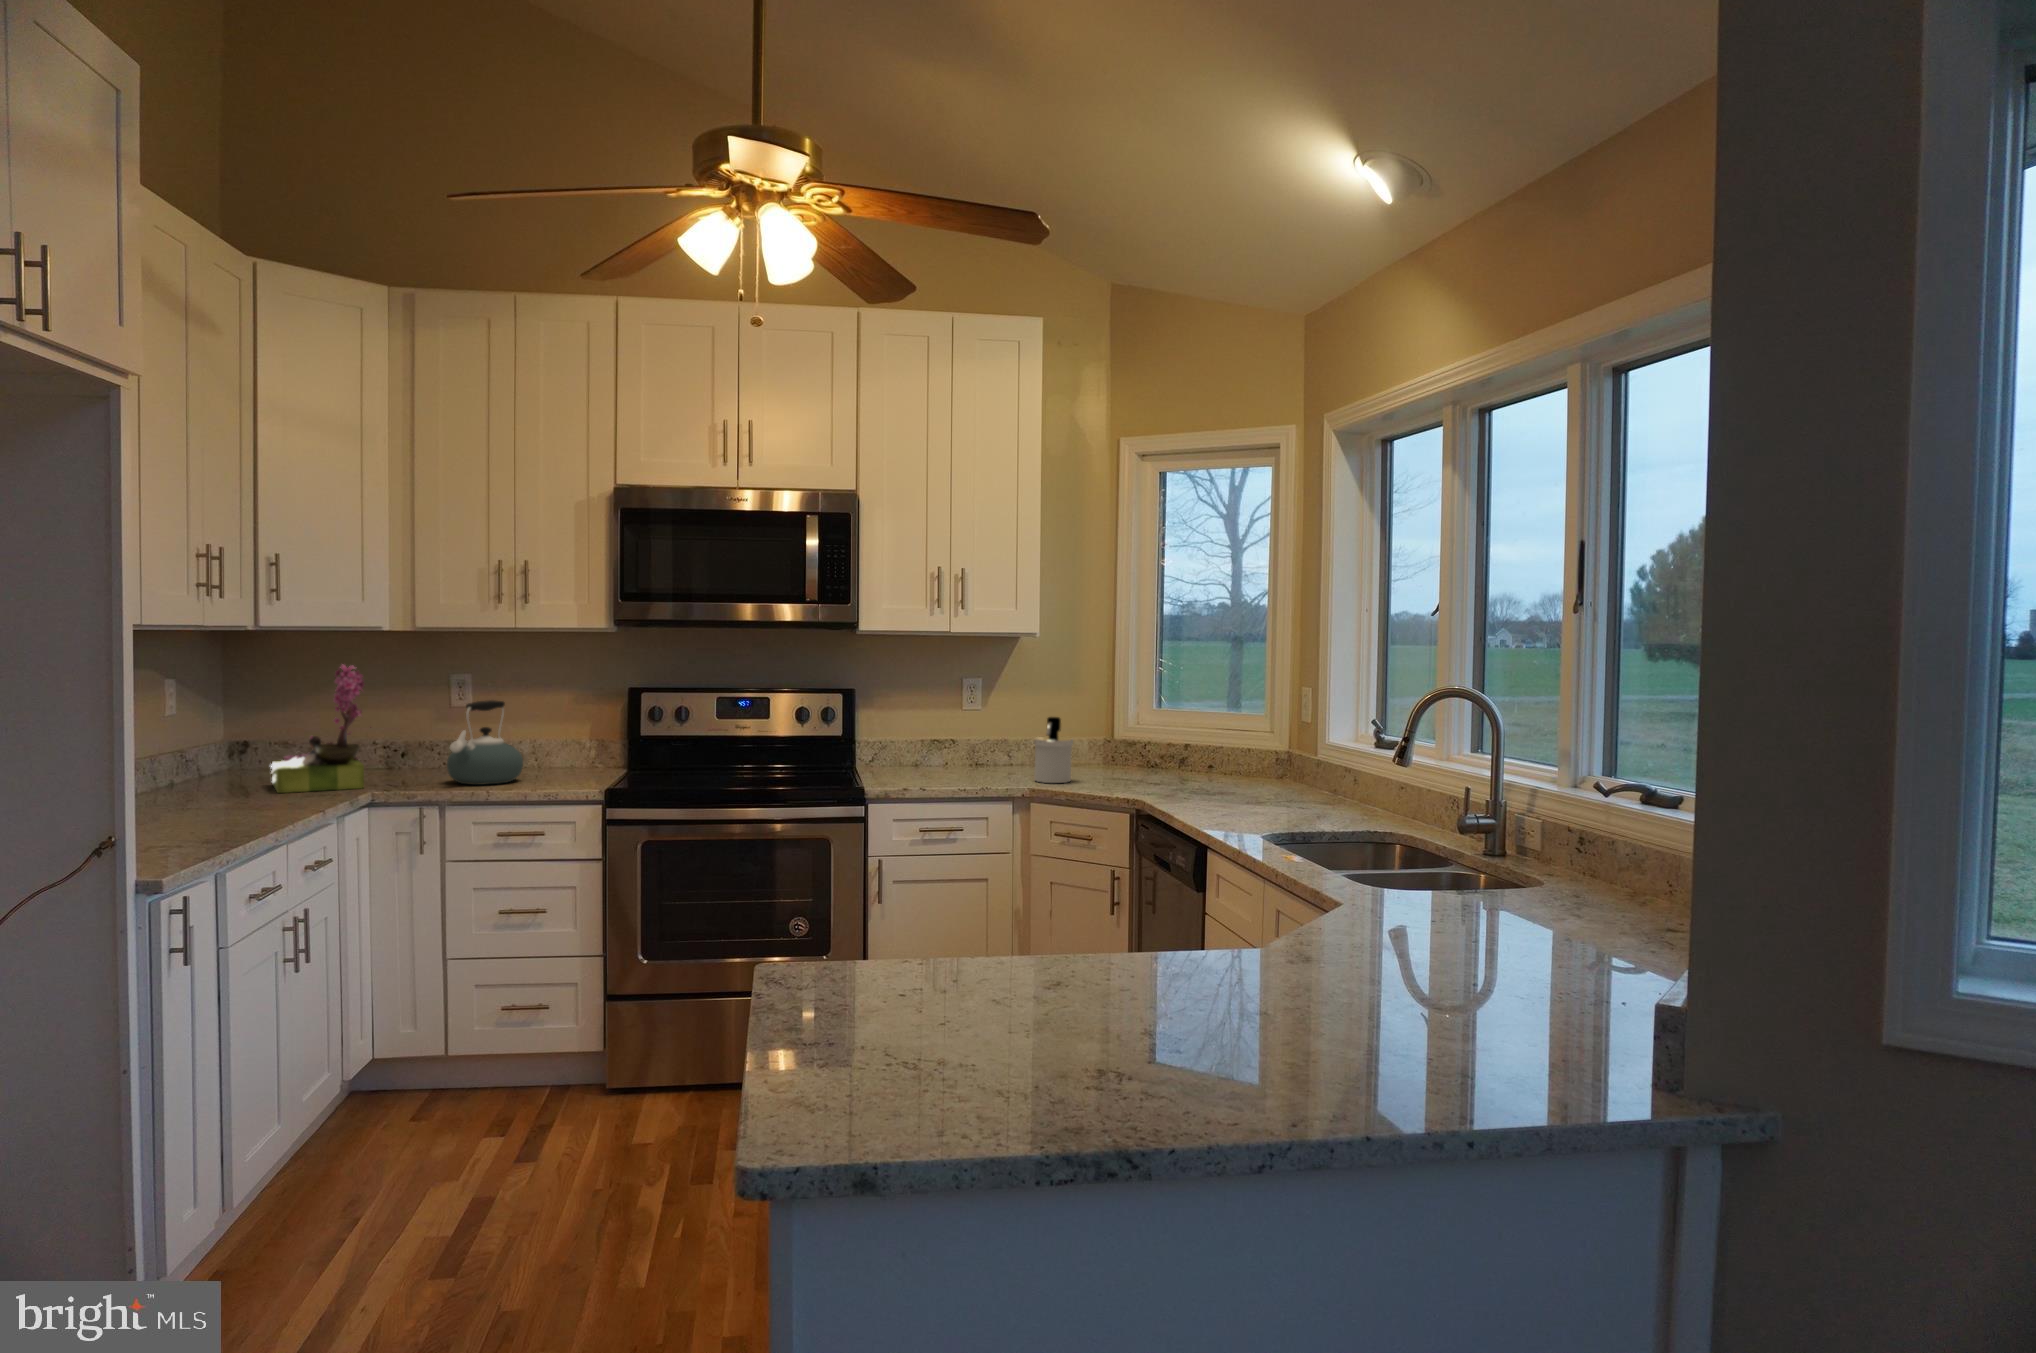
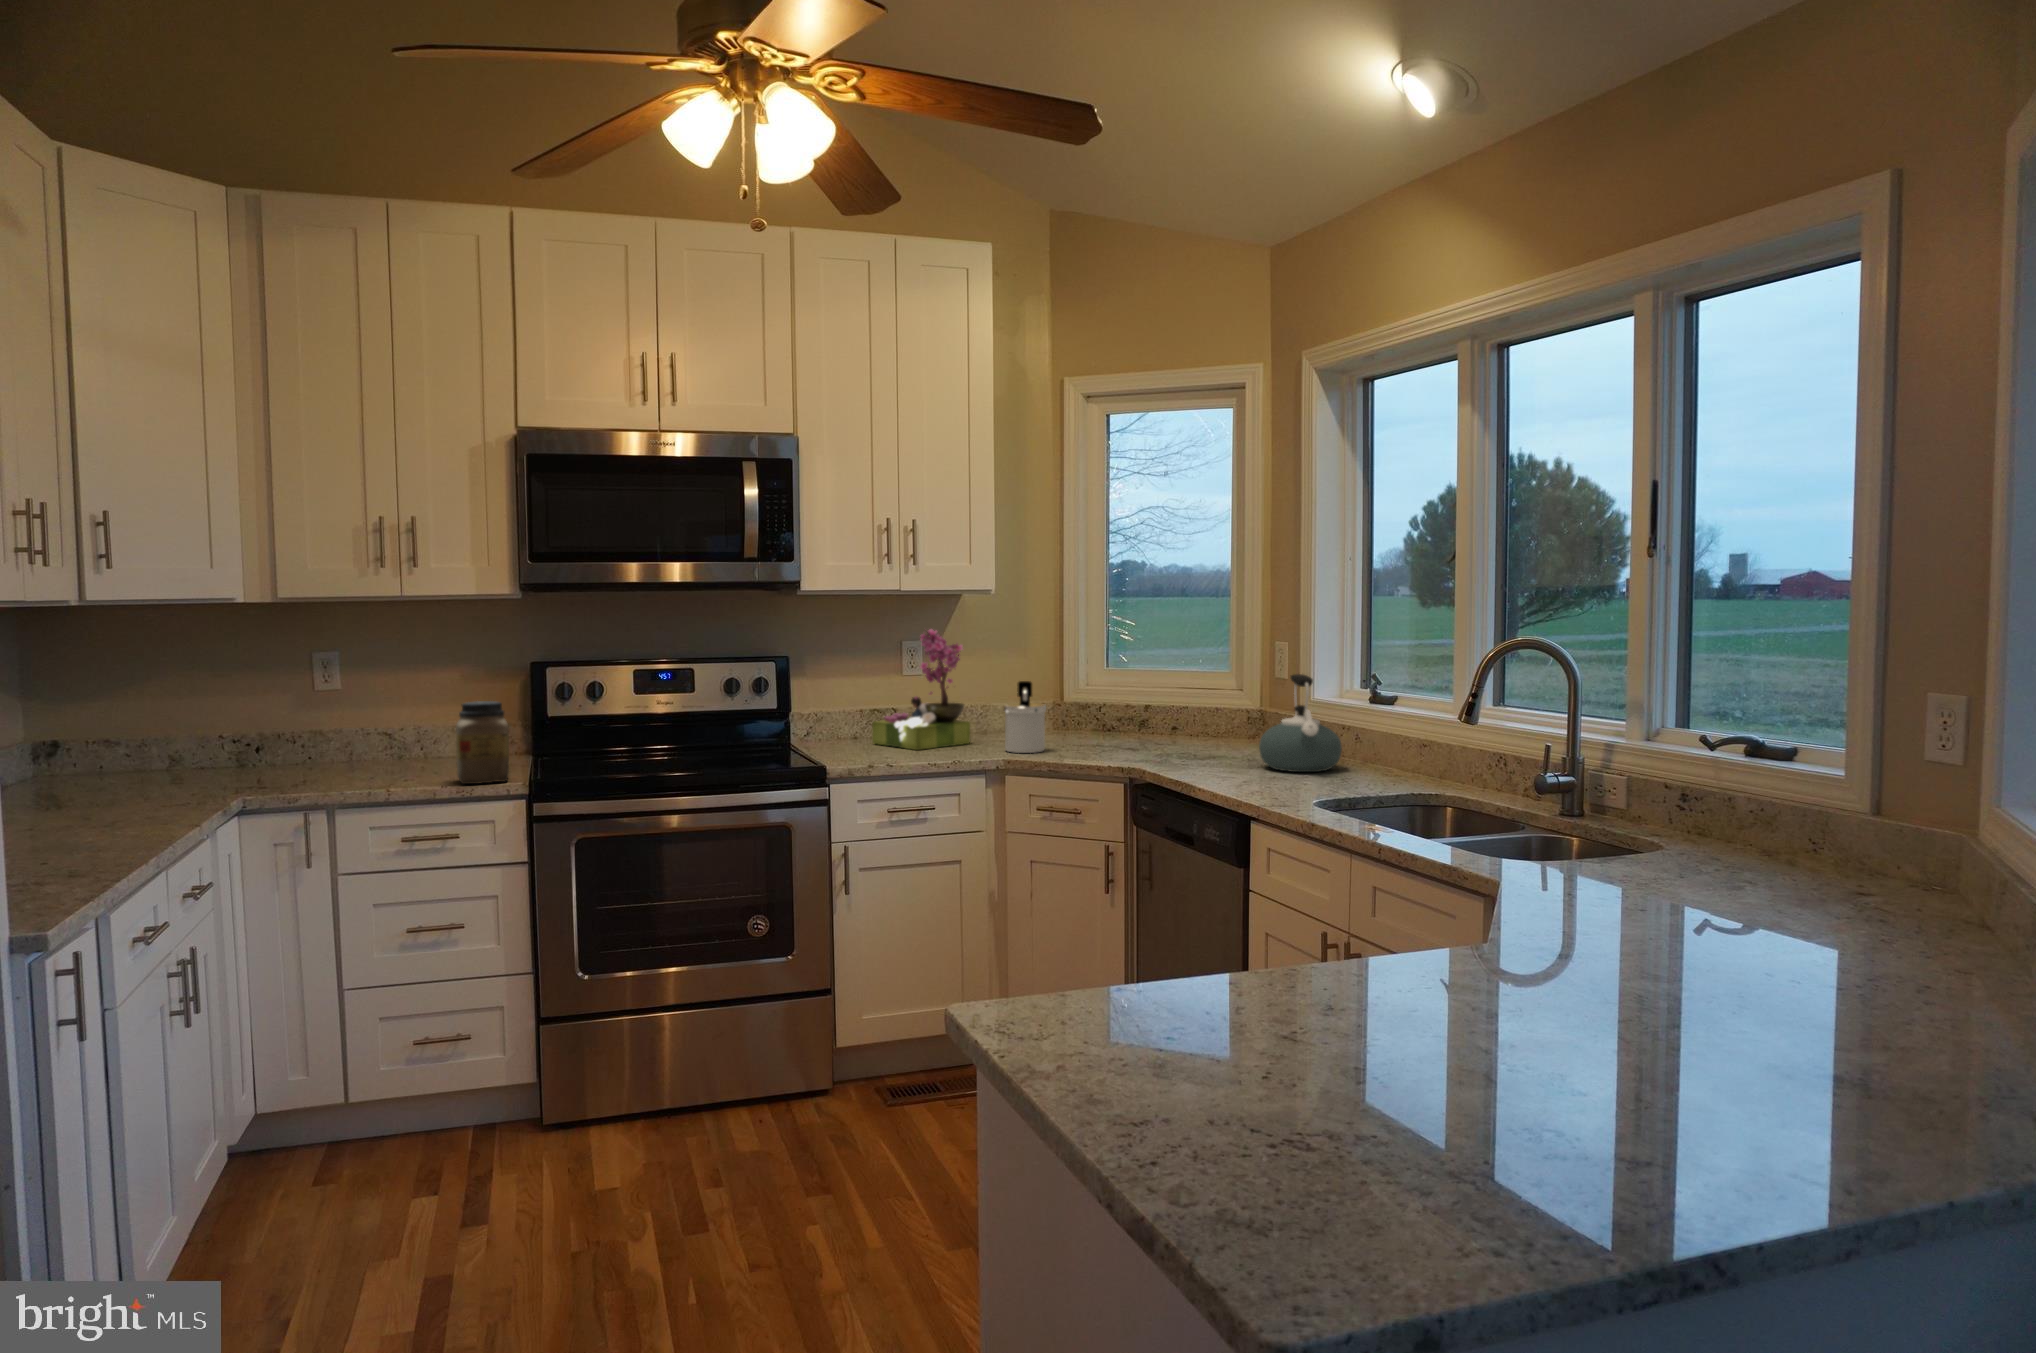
flower arrangement: present [271,664,364,793] -> present [872,629,970,750]
kettle: present [447,700,523,785] -> present [1259,674,1342,772]
jar: none [547,719,591,789] -> present [456,701,509,784]

